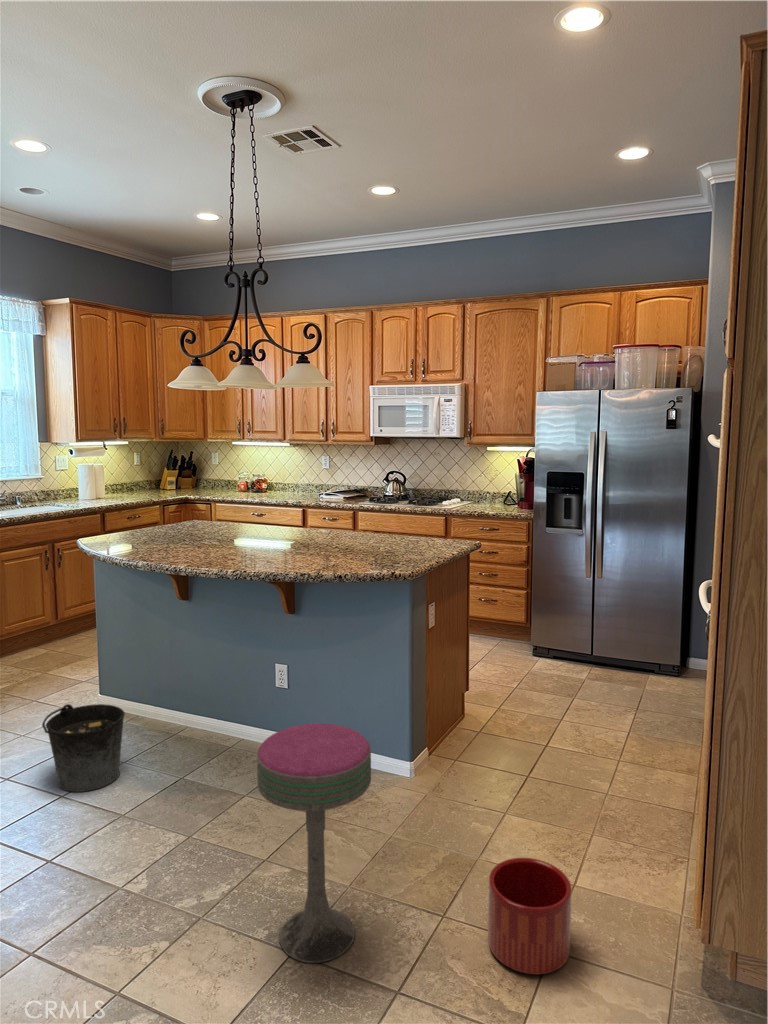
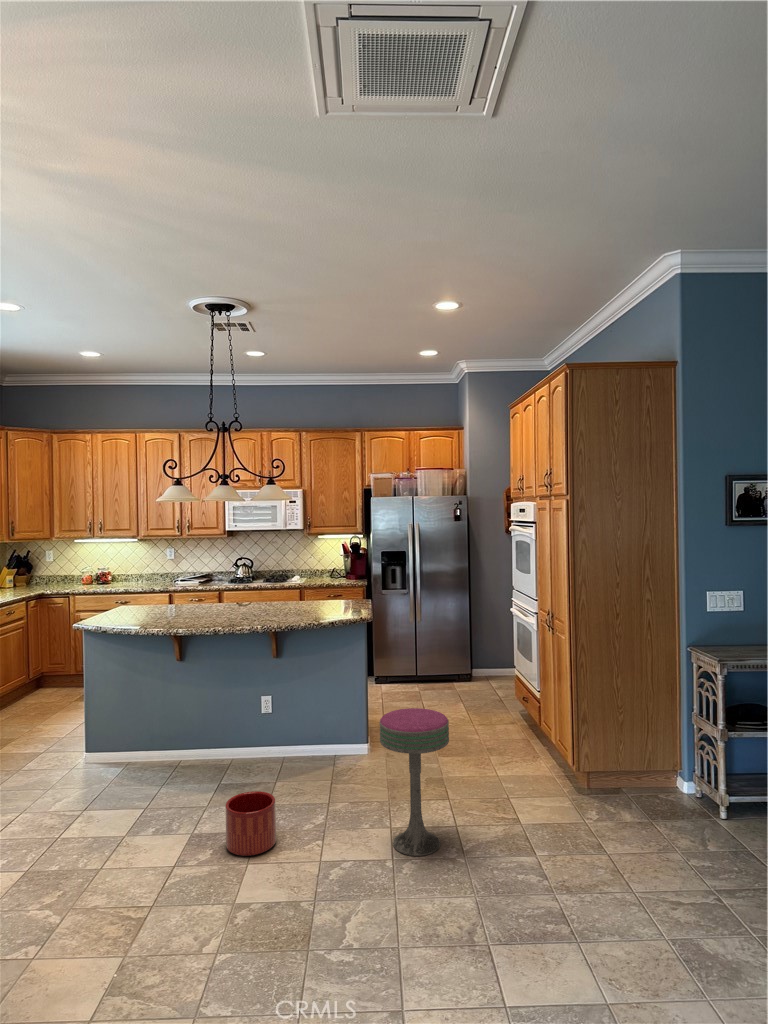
bucket: present [42,704,125,792] -> none [106,757,174,831]
planter: present [488,858,572,974] -> present [225,791,276,856]

